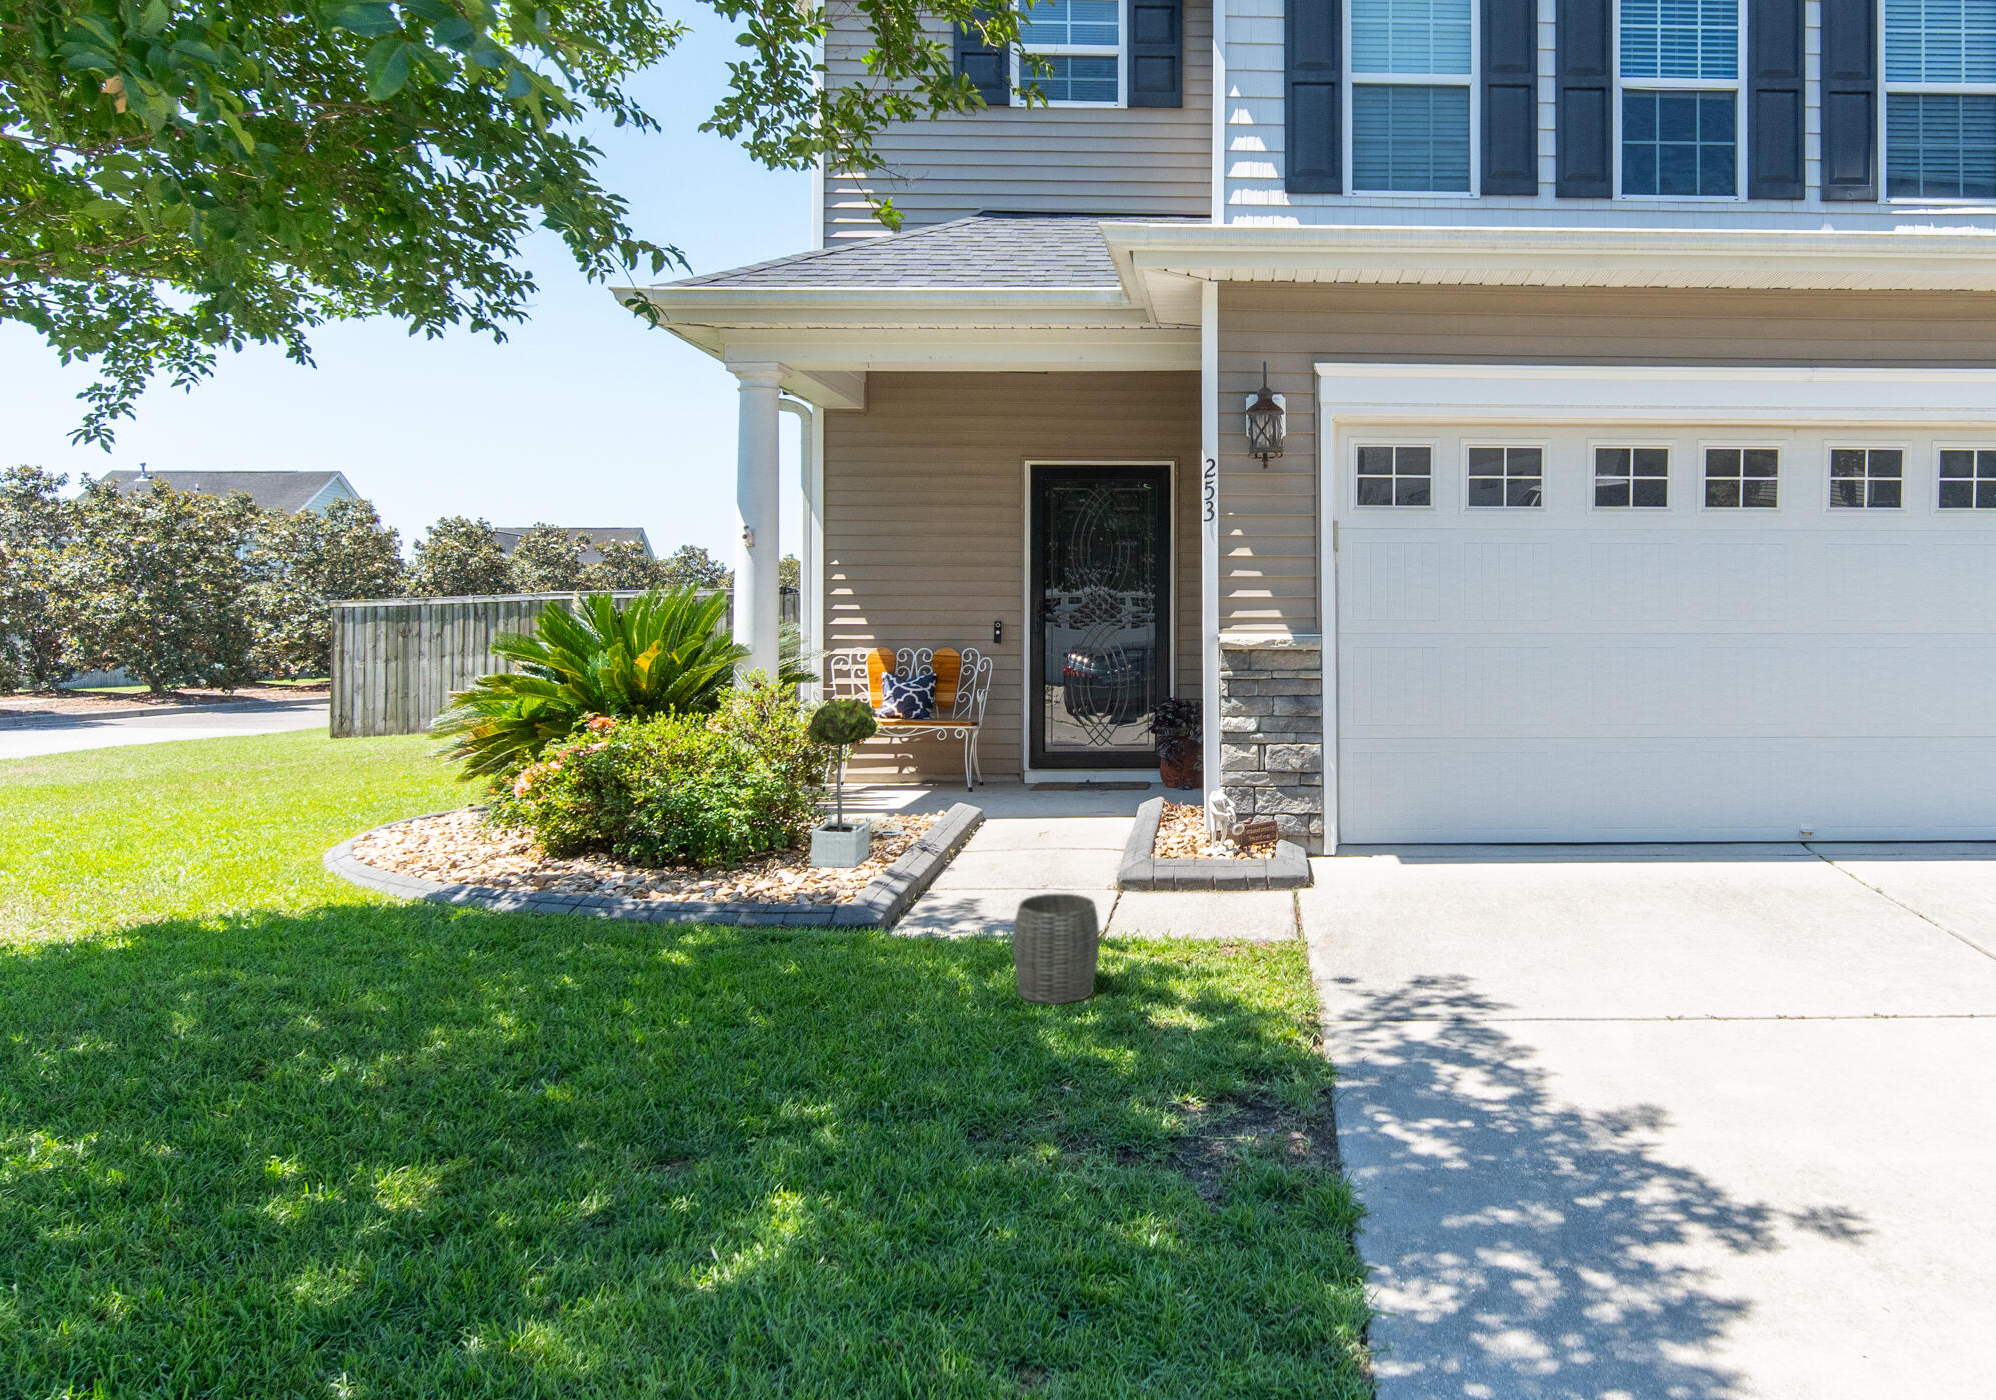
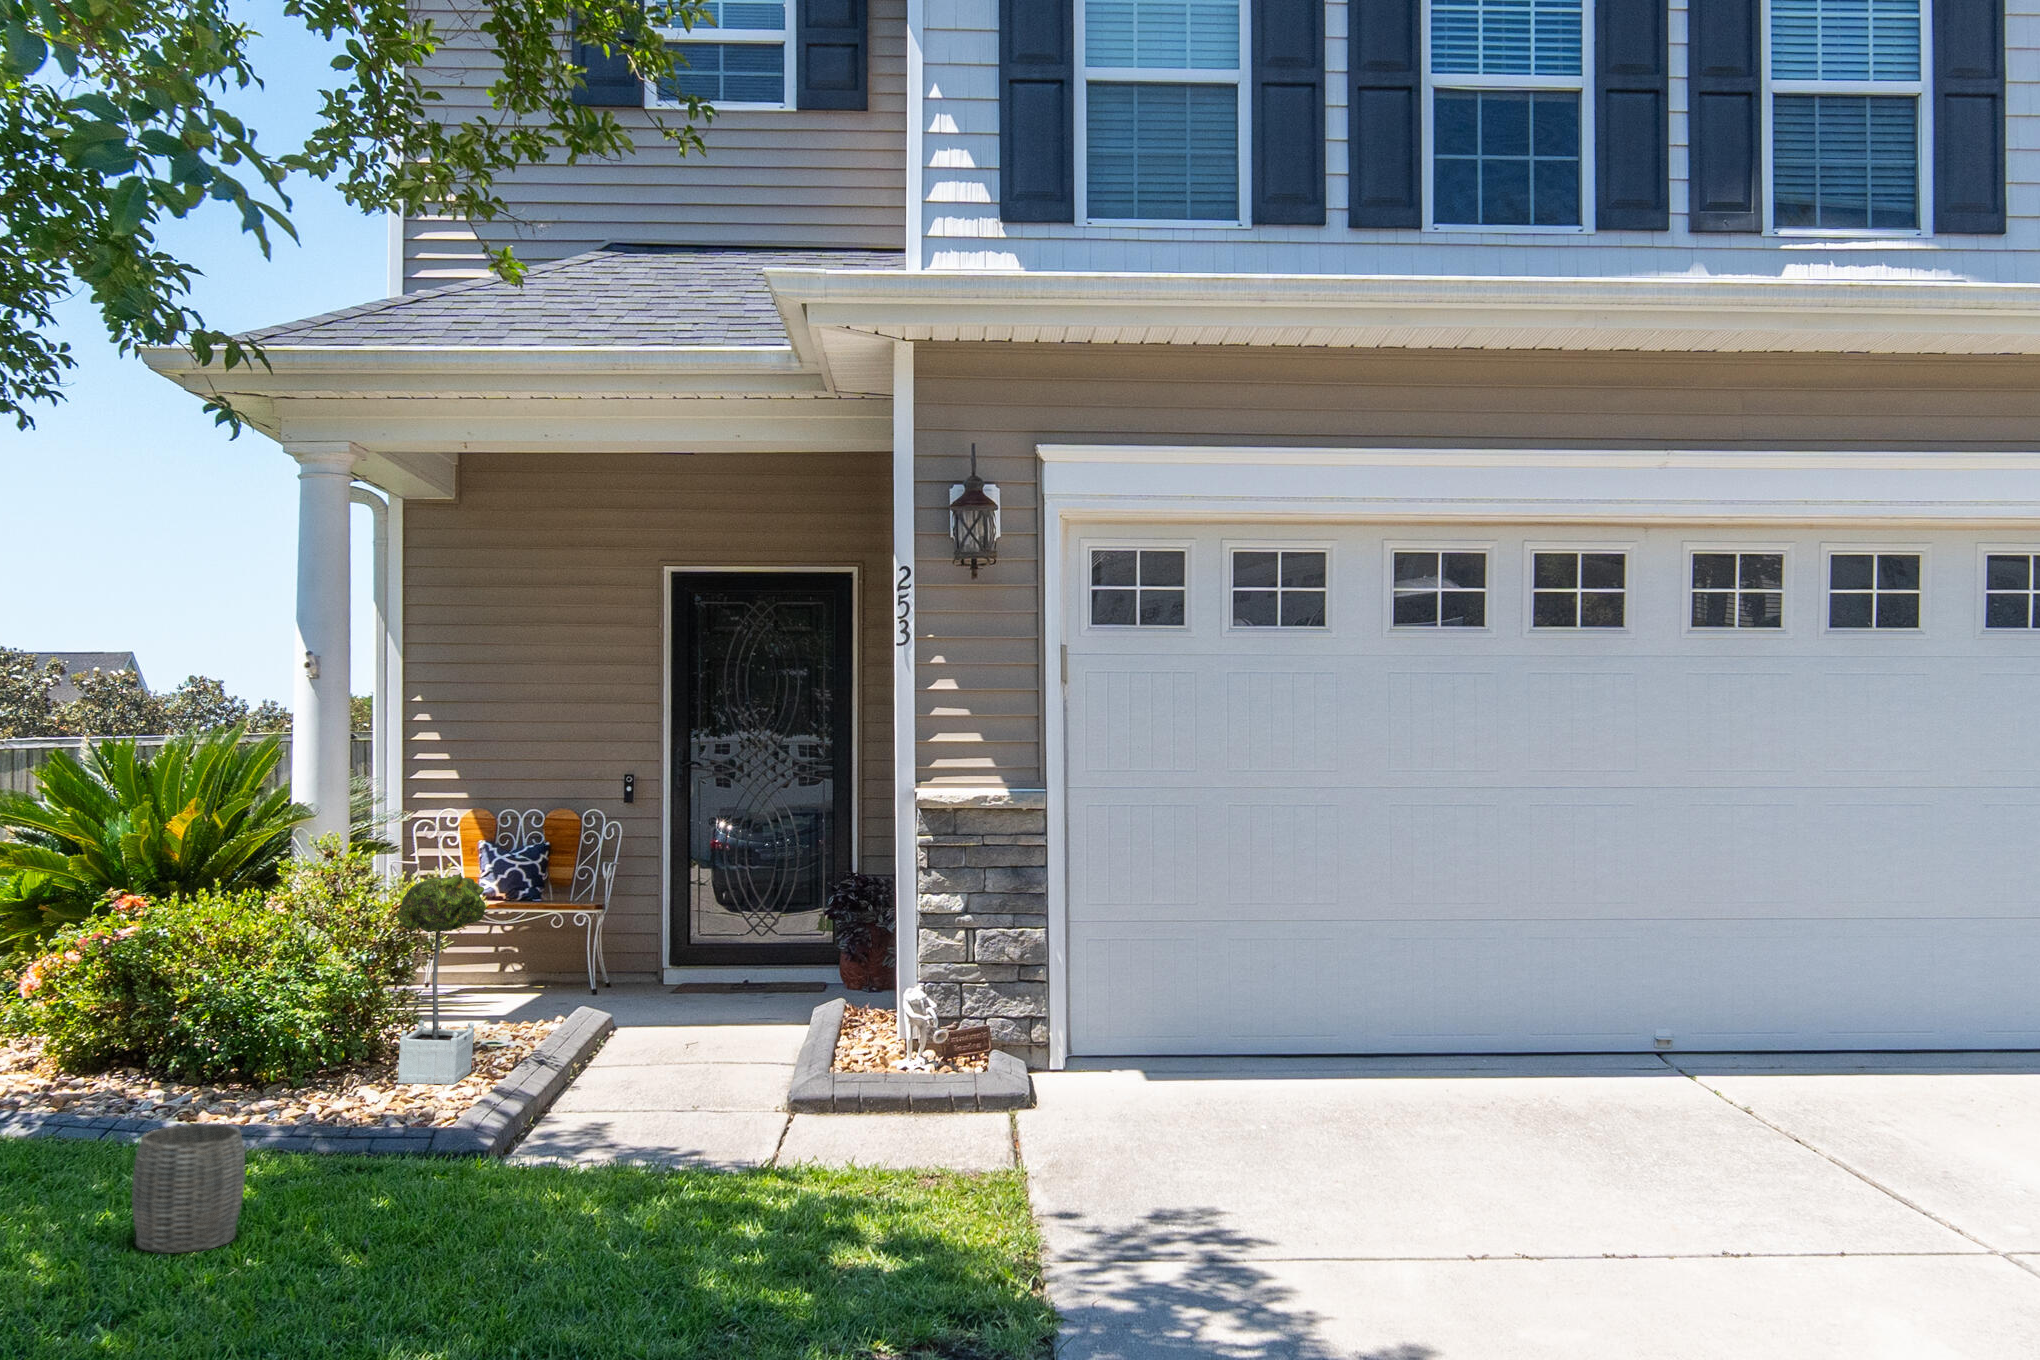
woven basket: present [1014,894,1099,1004] -> present [132,1124,245,1253]

